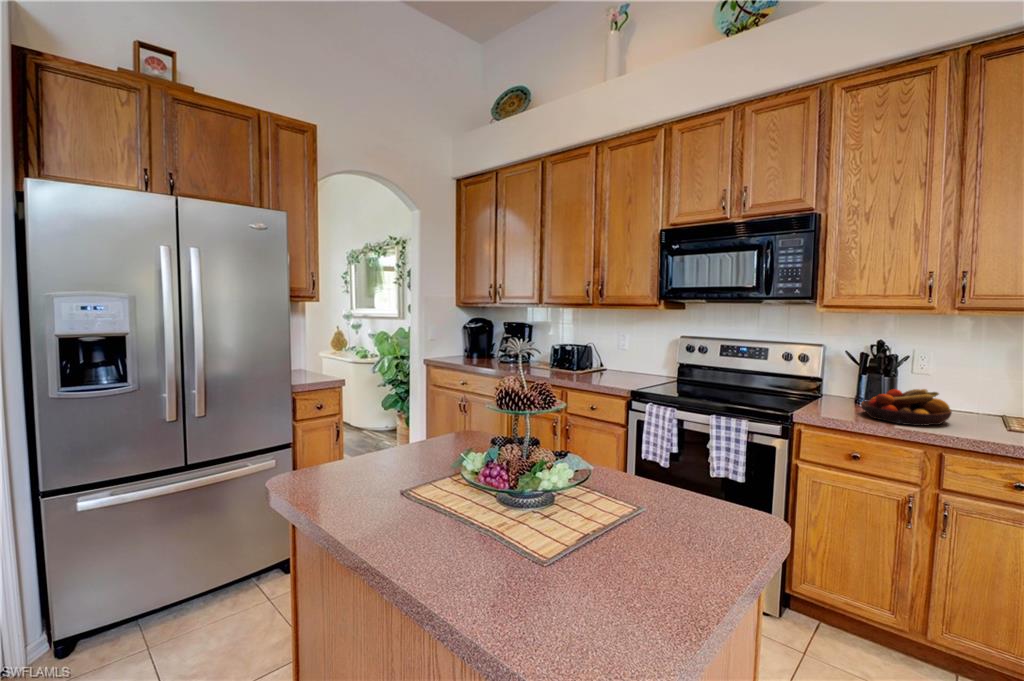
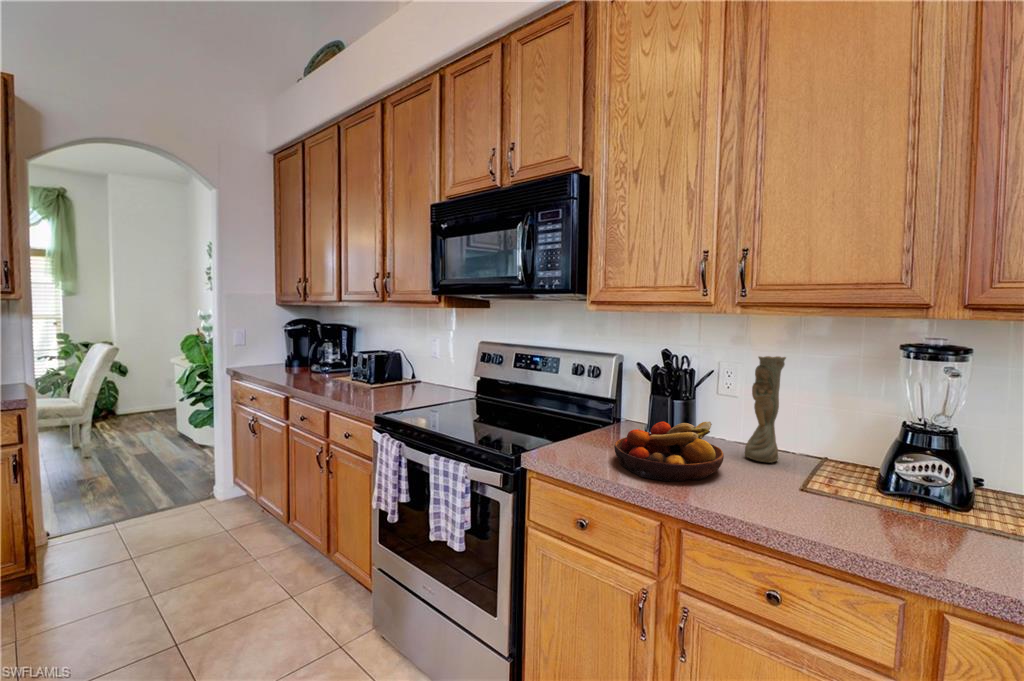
vase: none [948,343,983,416] -> present [745,356,786,463]

